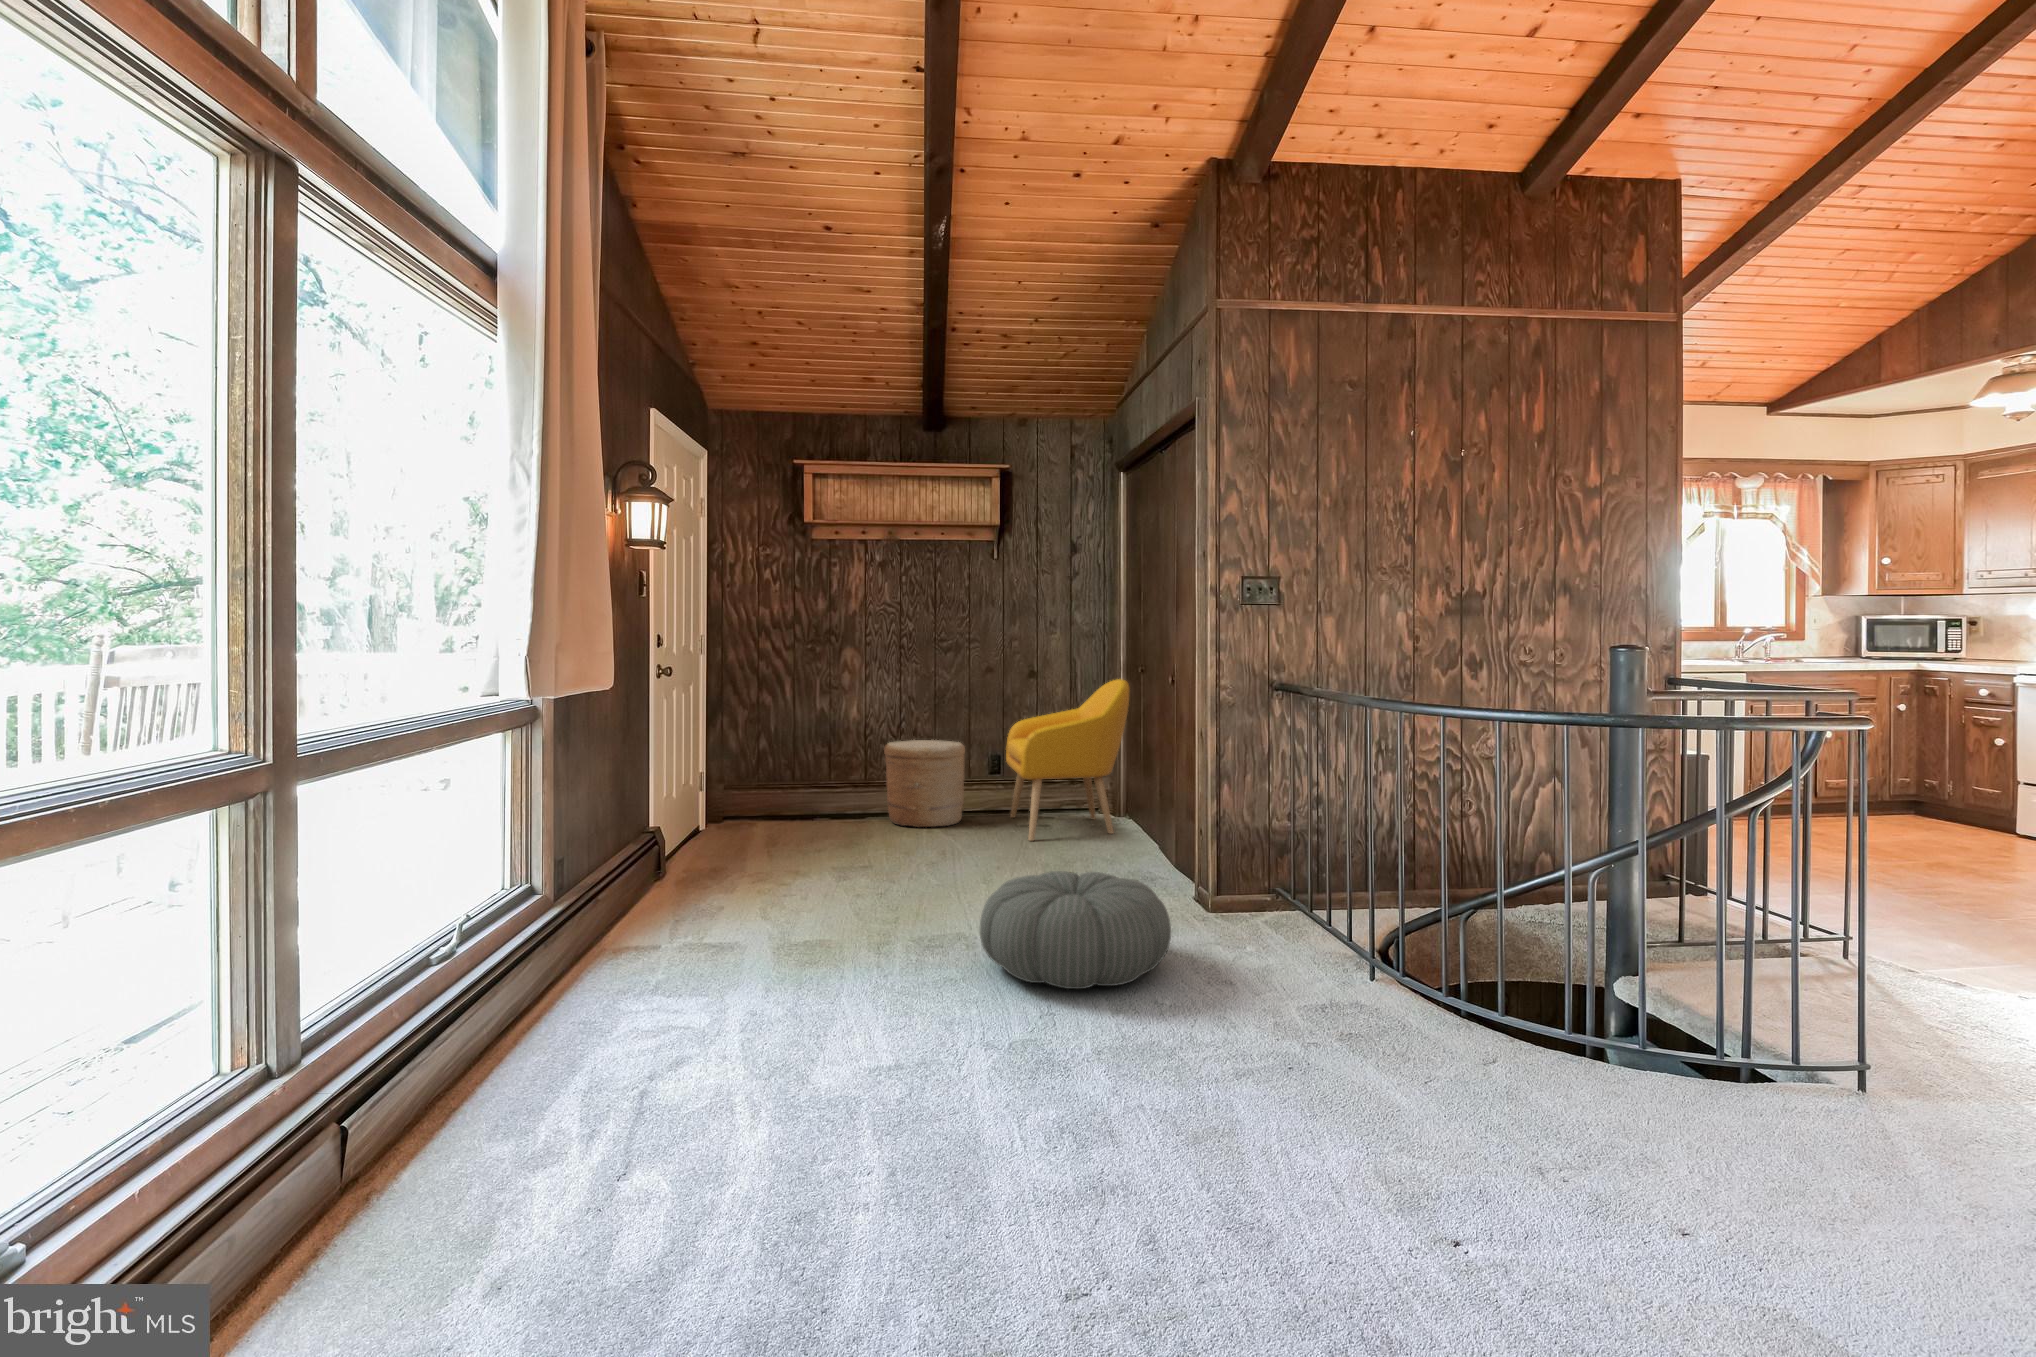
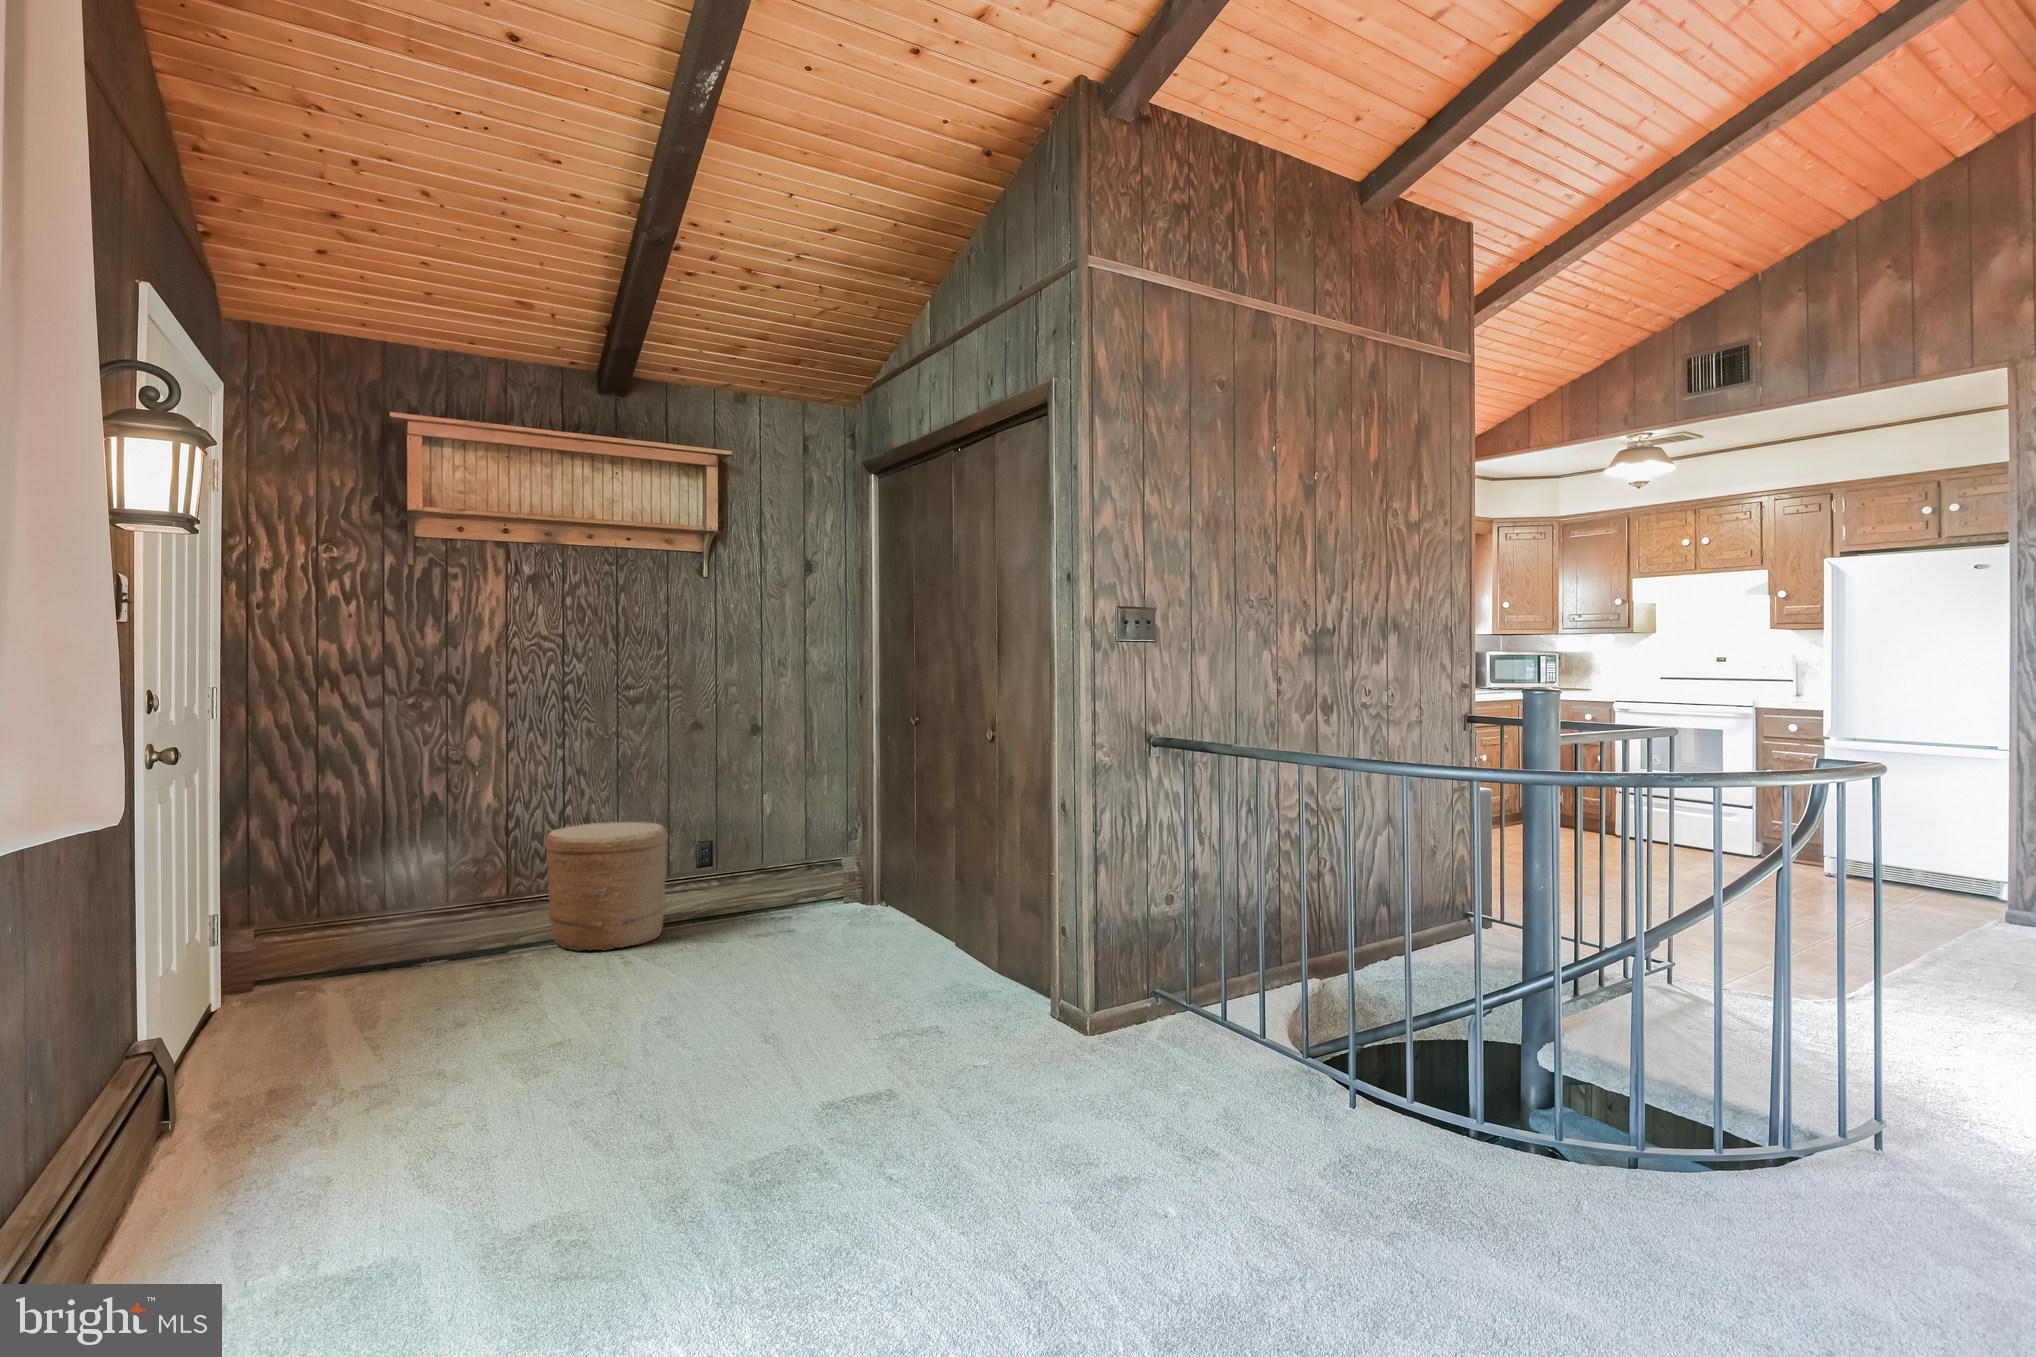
armchair: present [1006,679,1130,841] -> none [722,731,893,953]
pouf: present [980,871,1171,989] -> none [870,1021,1149,1229]

